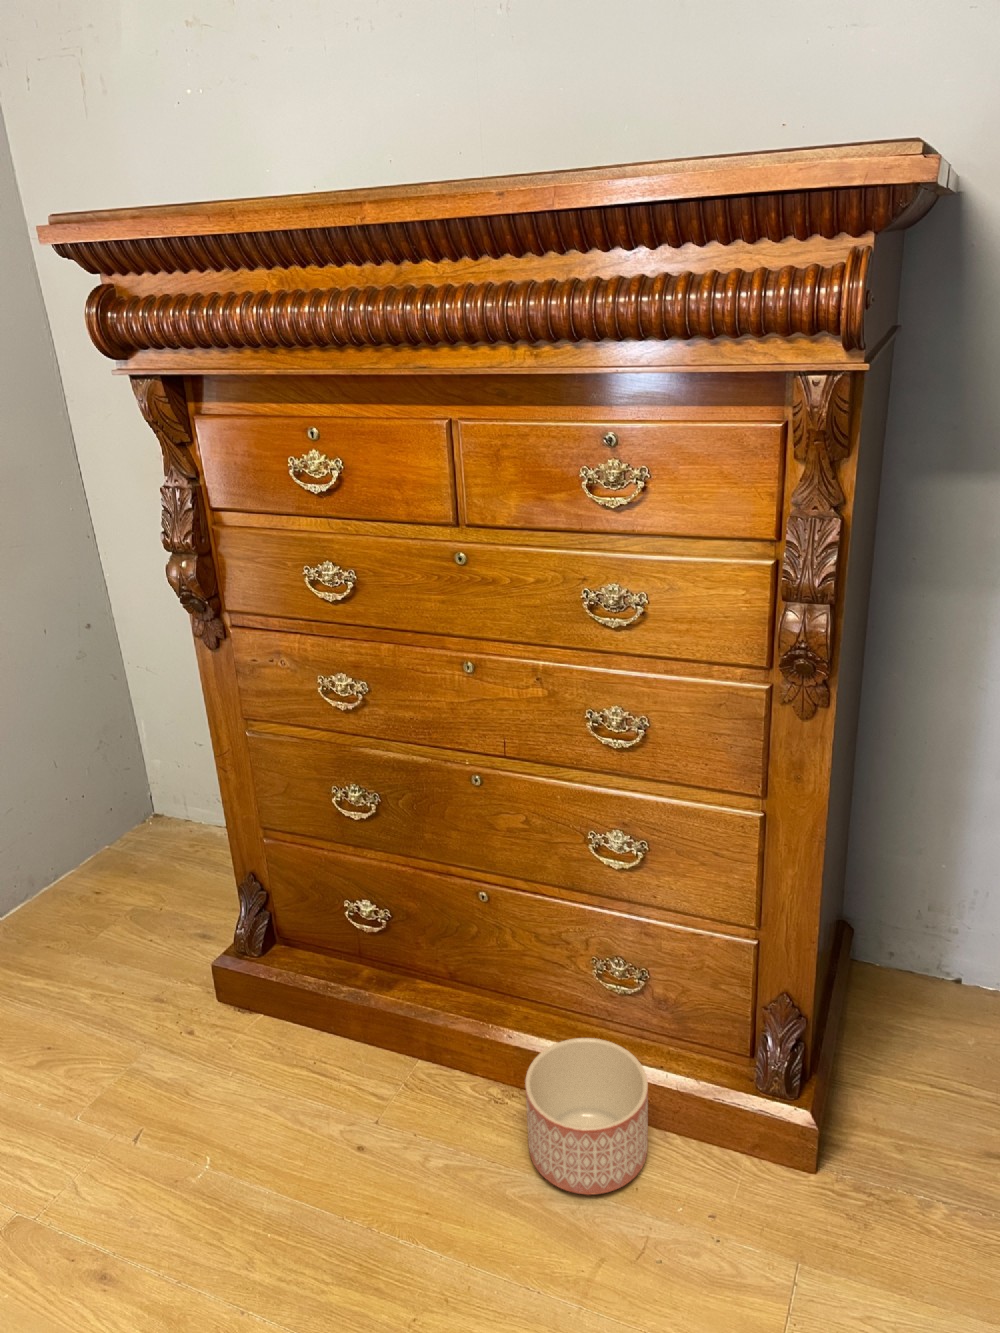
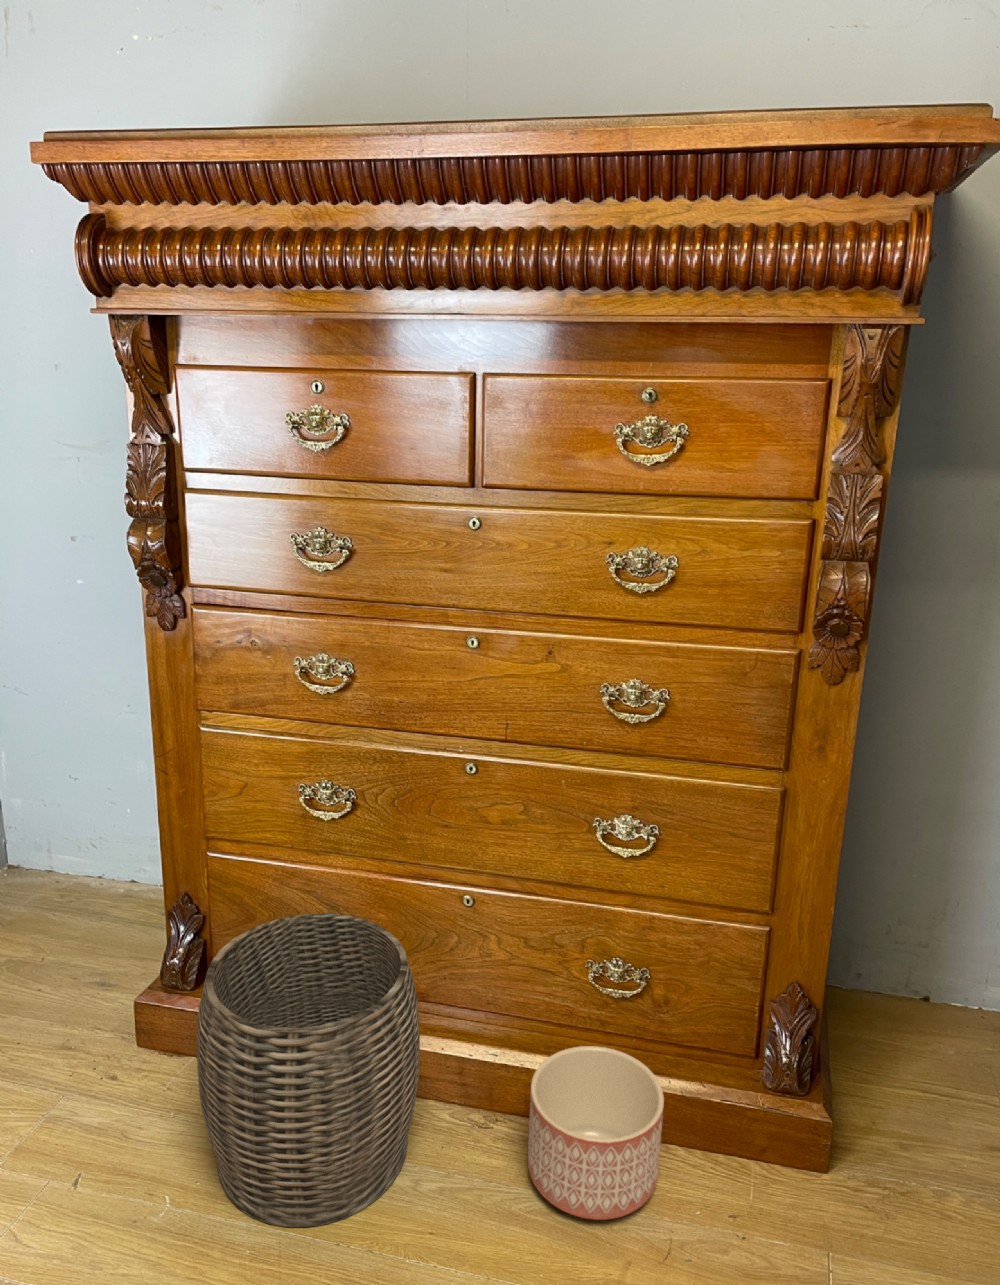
woven basket: none [236,904,435,1174] -> present [197,914,420,1227]

